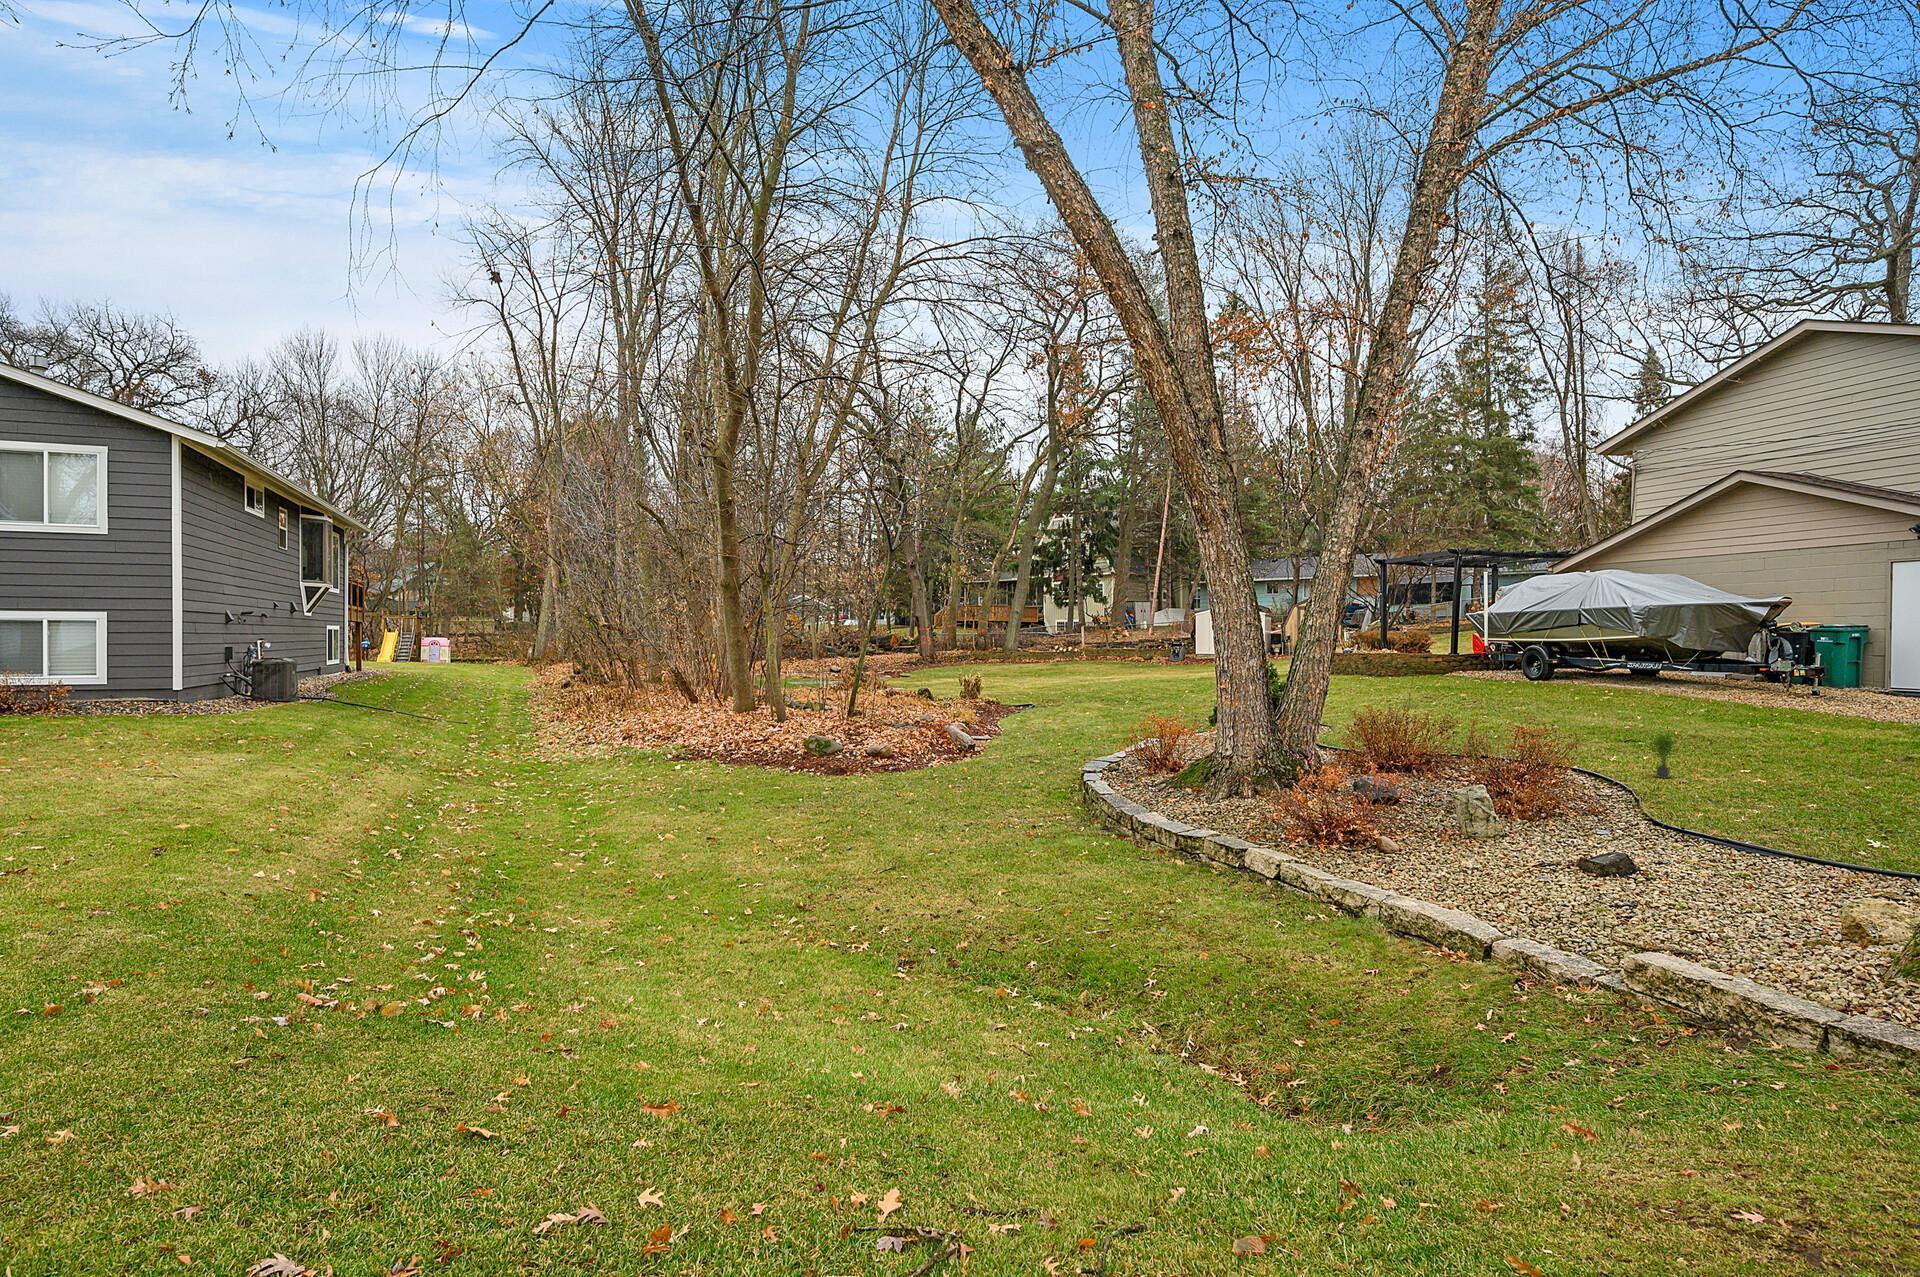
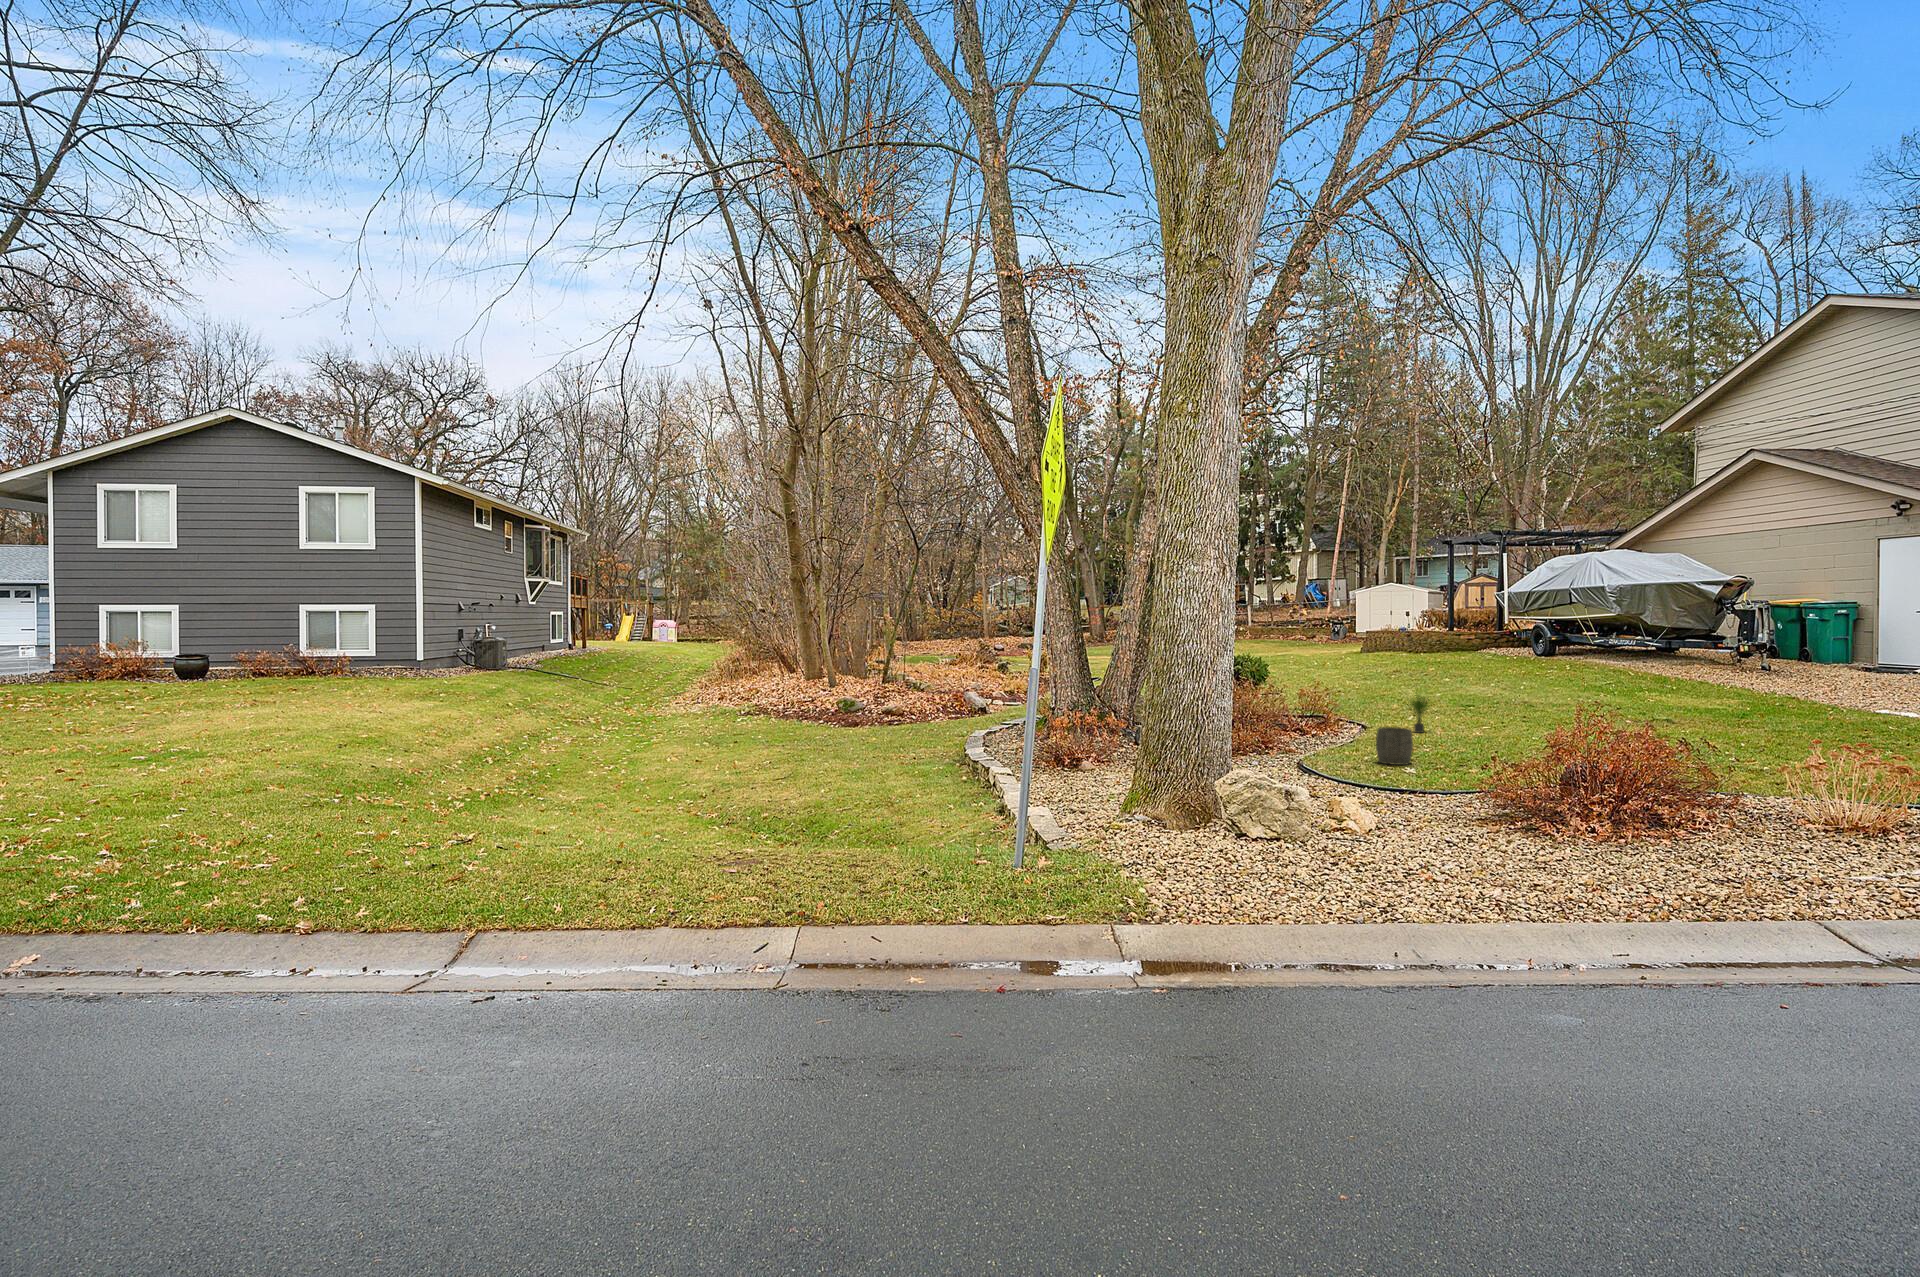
woven basket: none [1734,777,1790,828] -> present [1376,727,1413,765]

